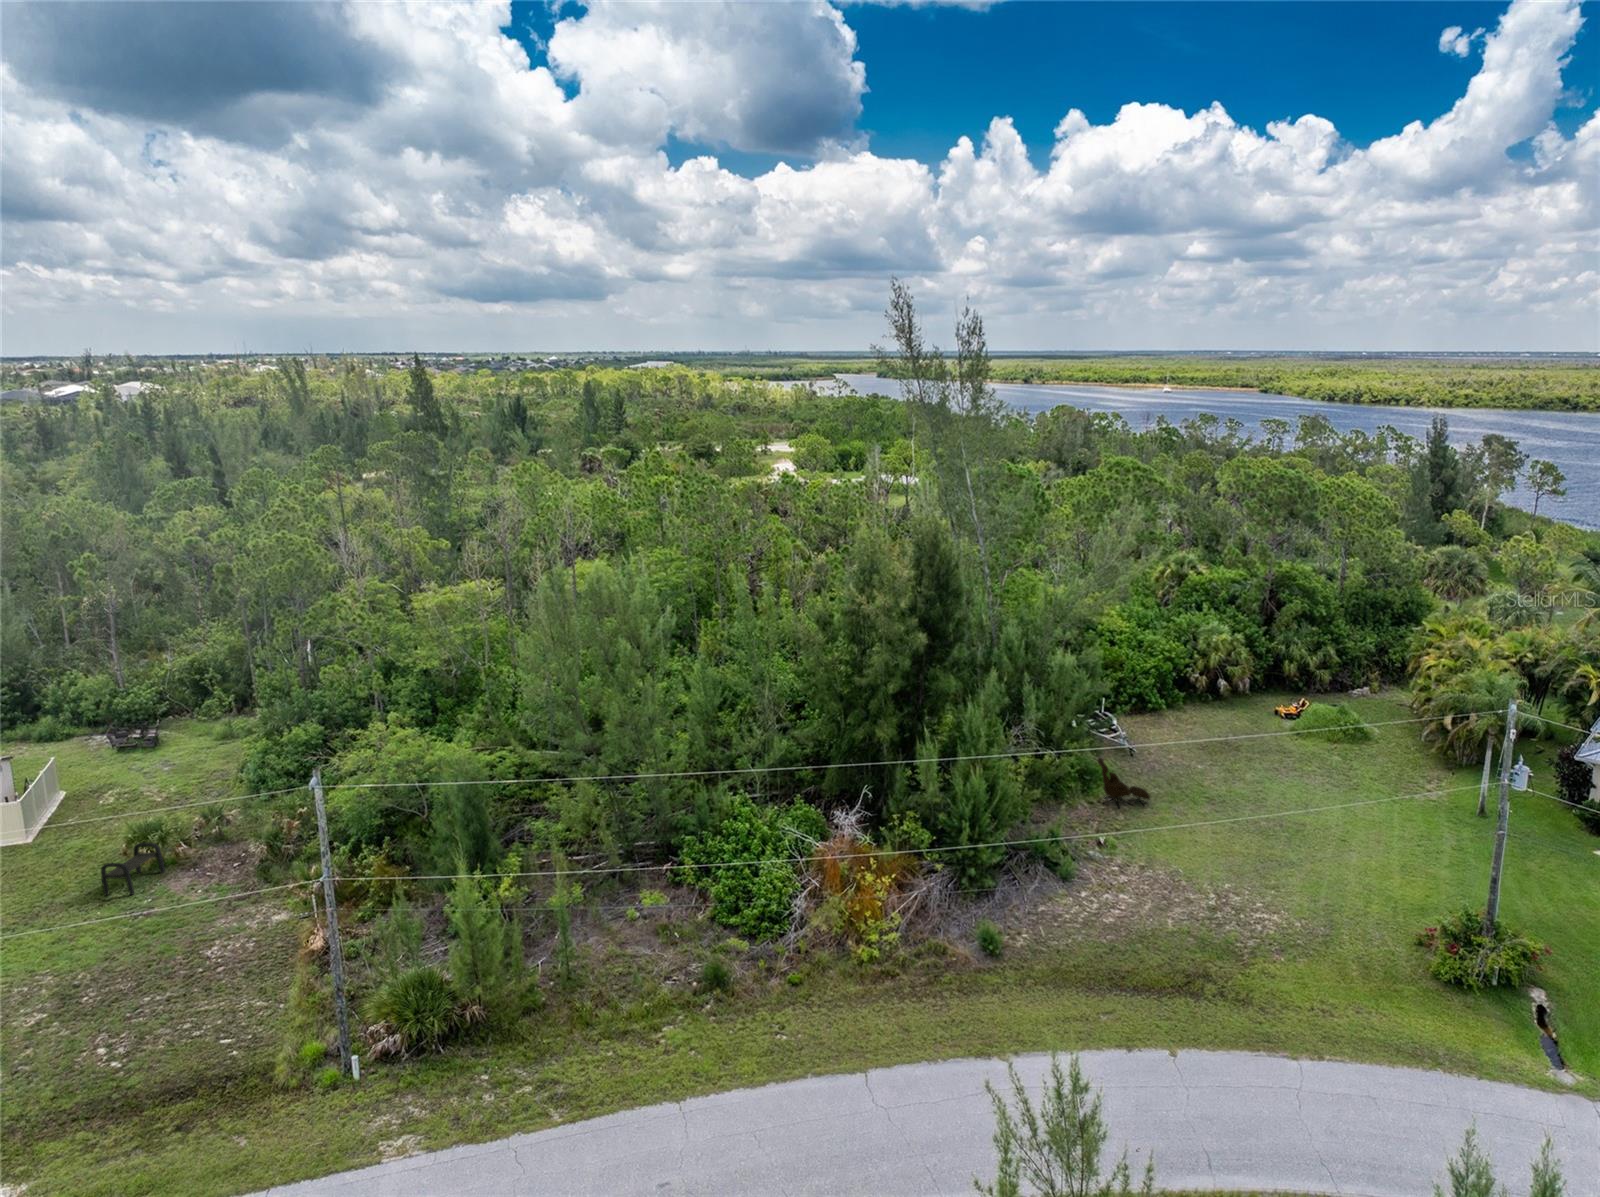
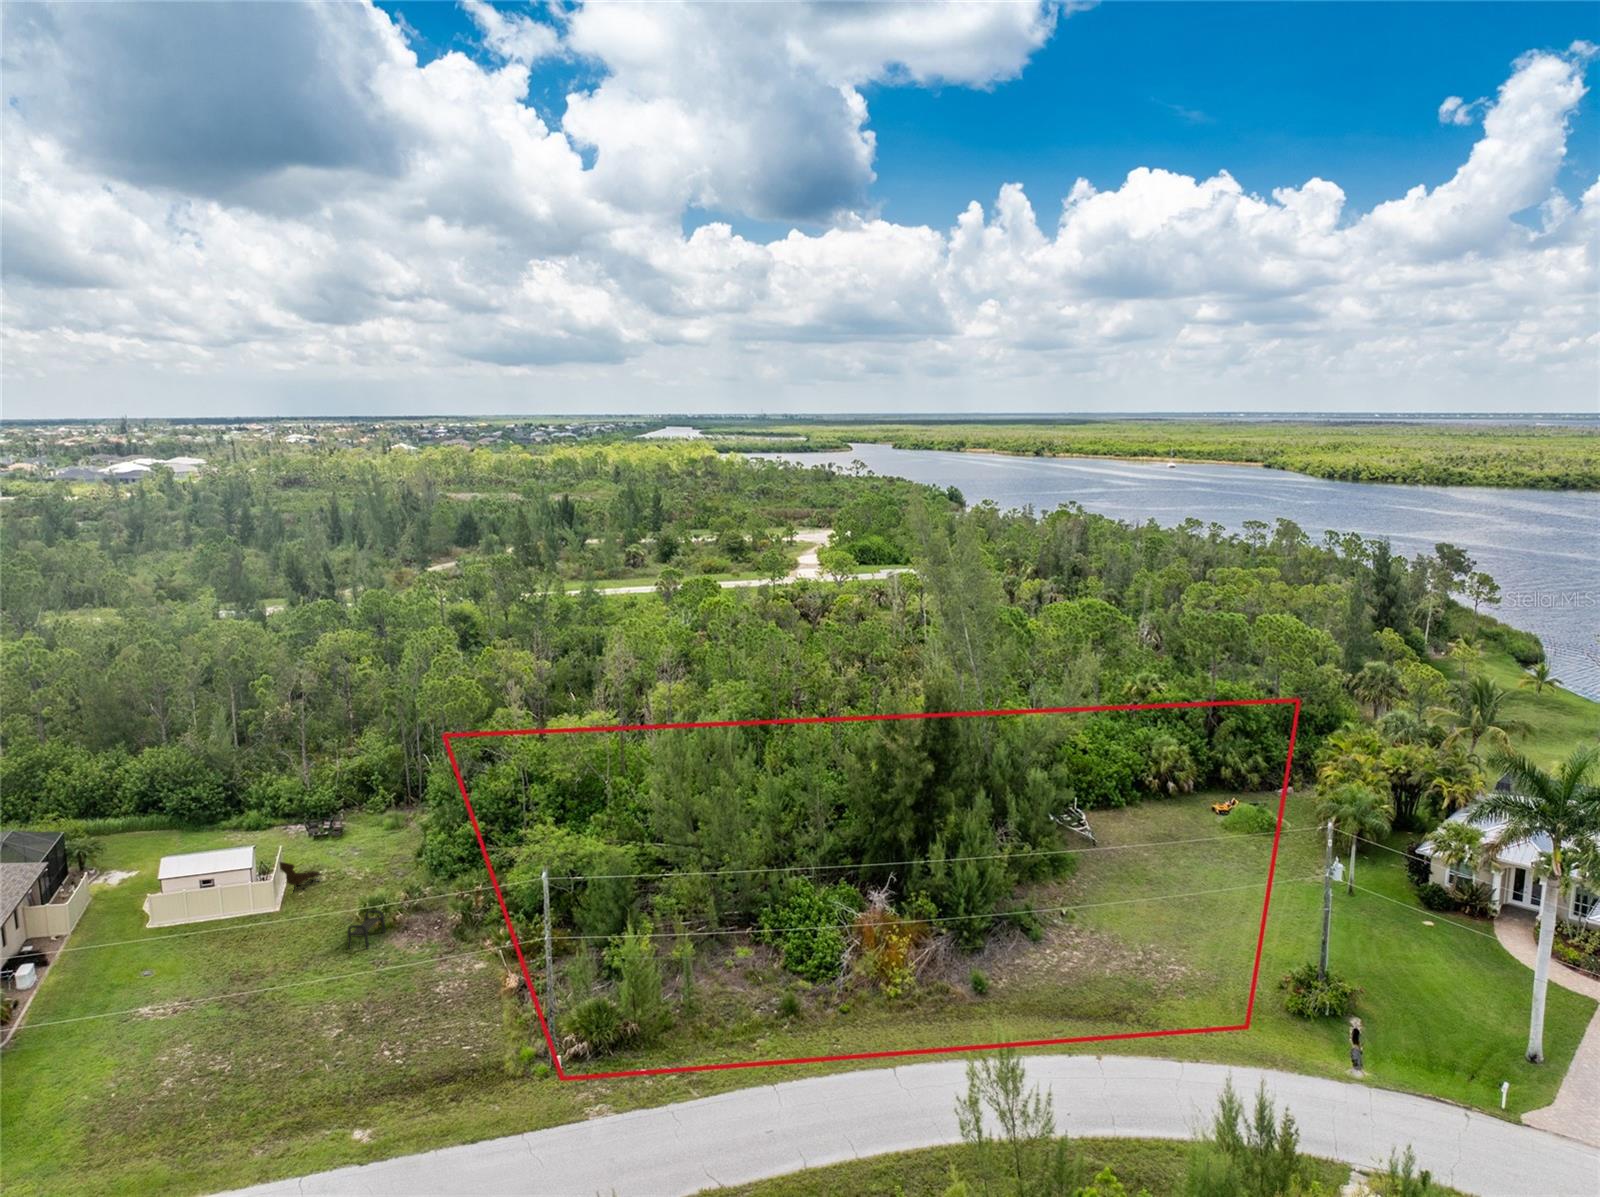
lounge chair: present [1098,758,1150,808] -> present [280,862,321,889]

